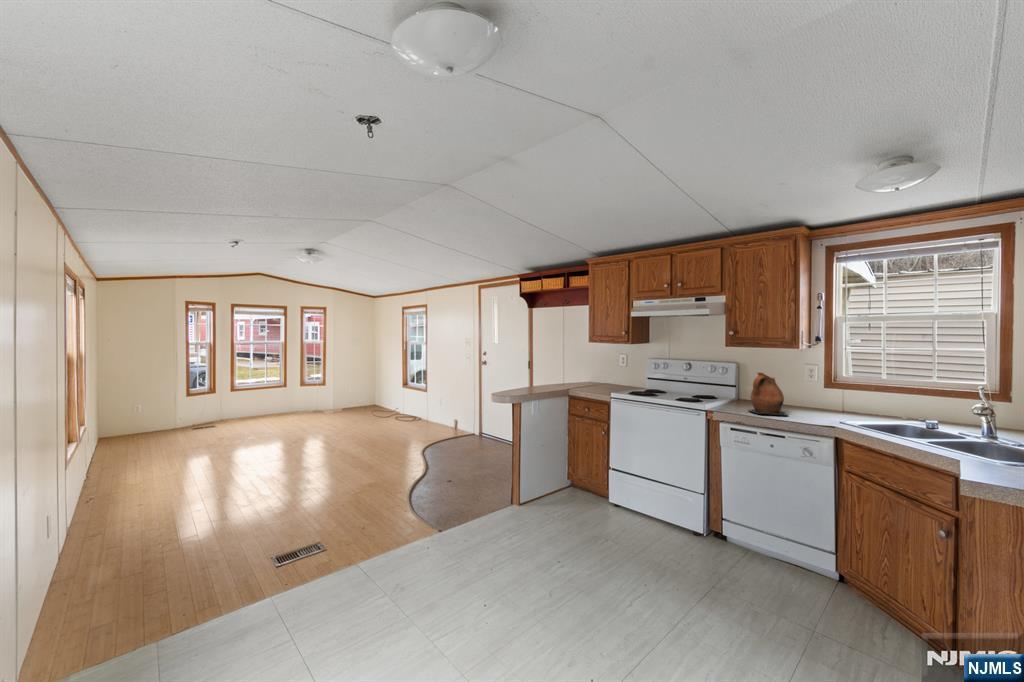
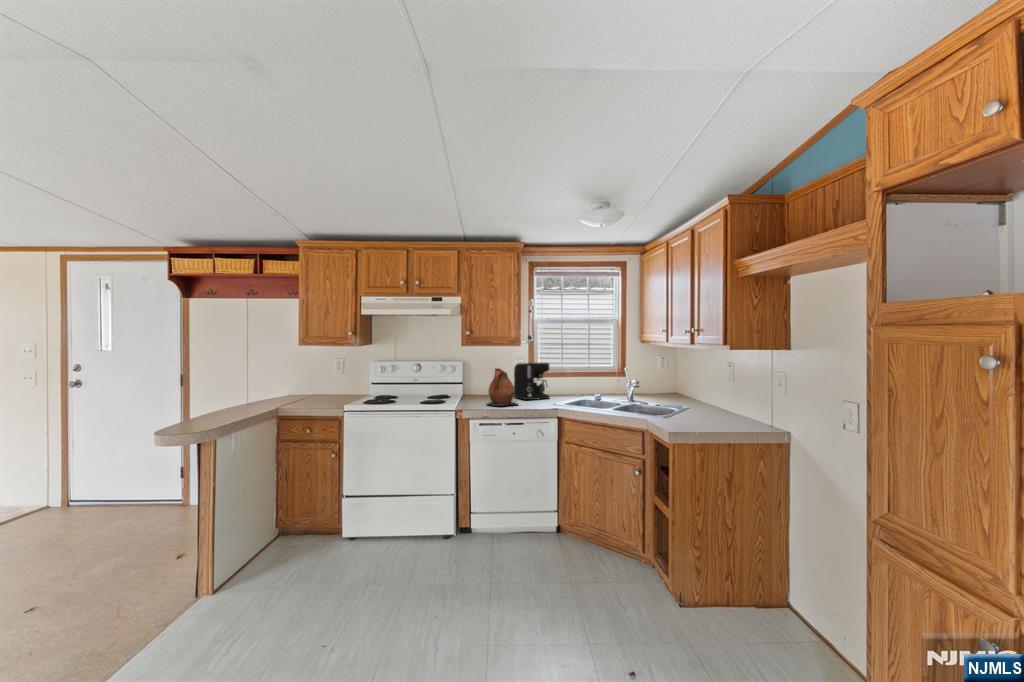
coffee maker: none [797,369,849,416] -> present [514,363,550,400]

